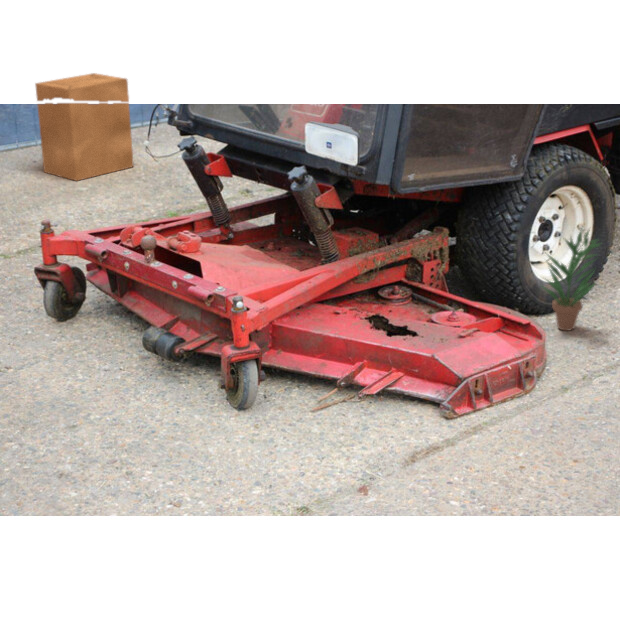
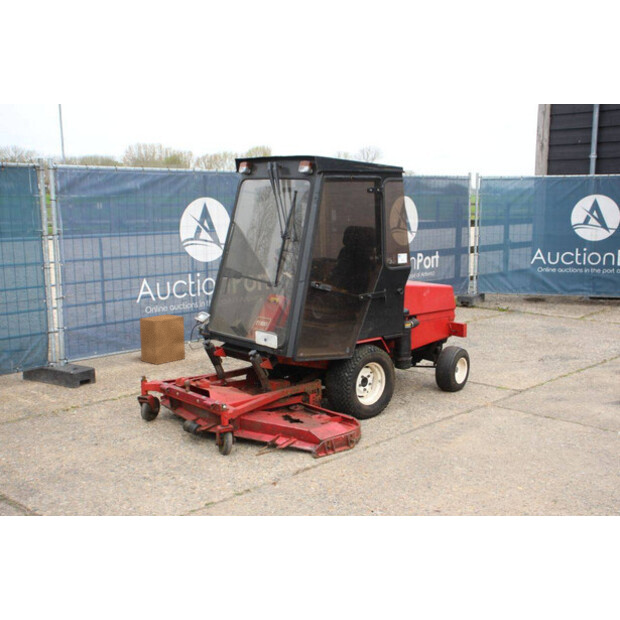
potted plant: present [542,230,599,331] -> none [361,379,389,426]

